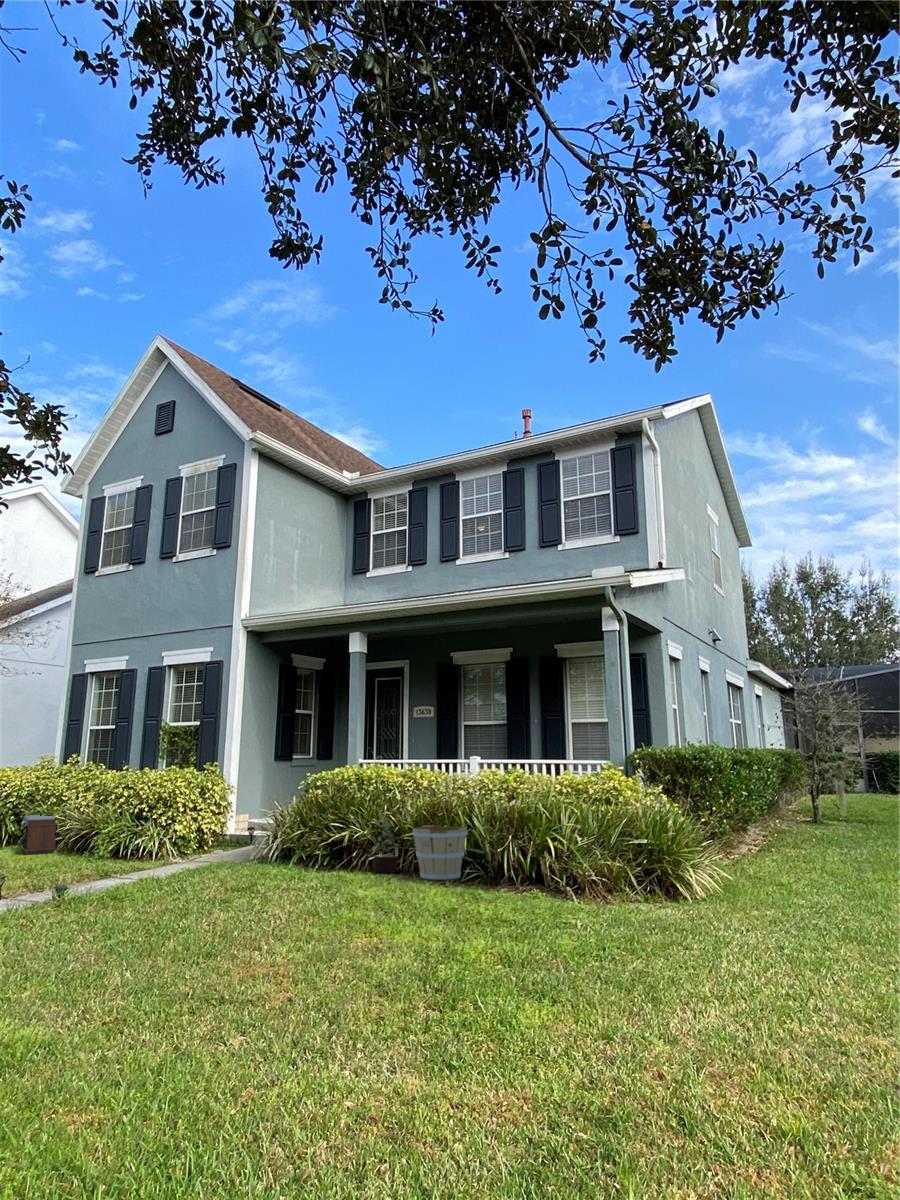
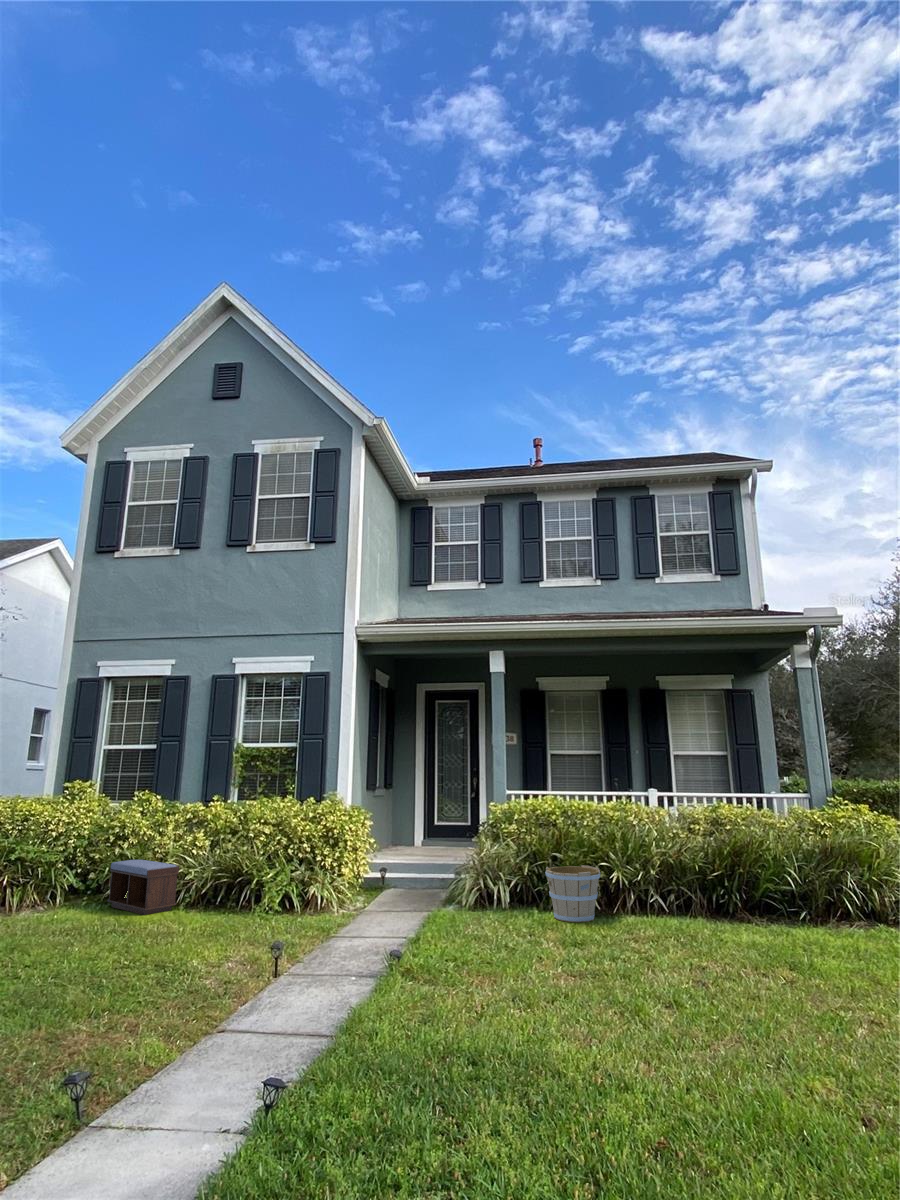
decorative plant: present [372,820,400,873] -> none [649,862,687,921]
wooden bucket: present [412,825,468,880] -> present [545,865,600,922]

